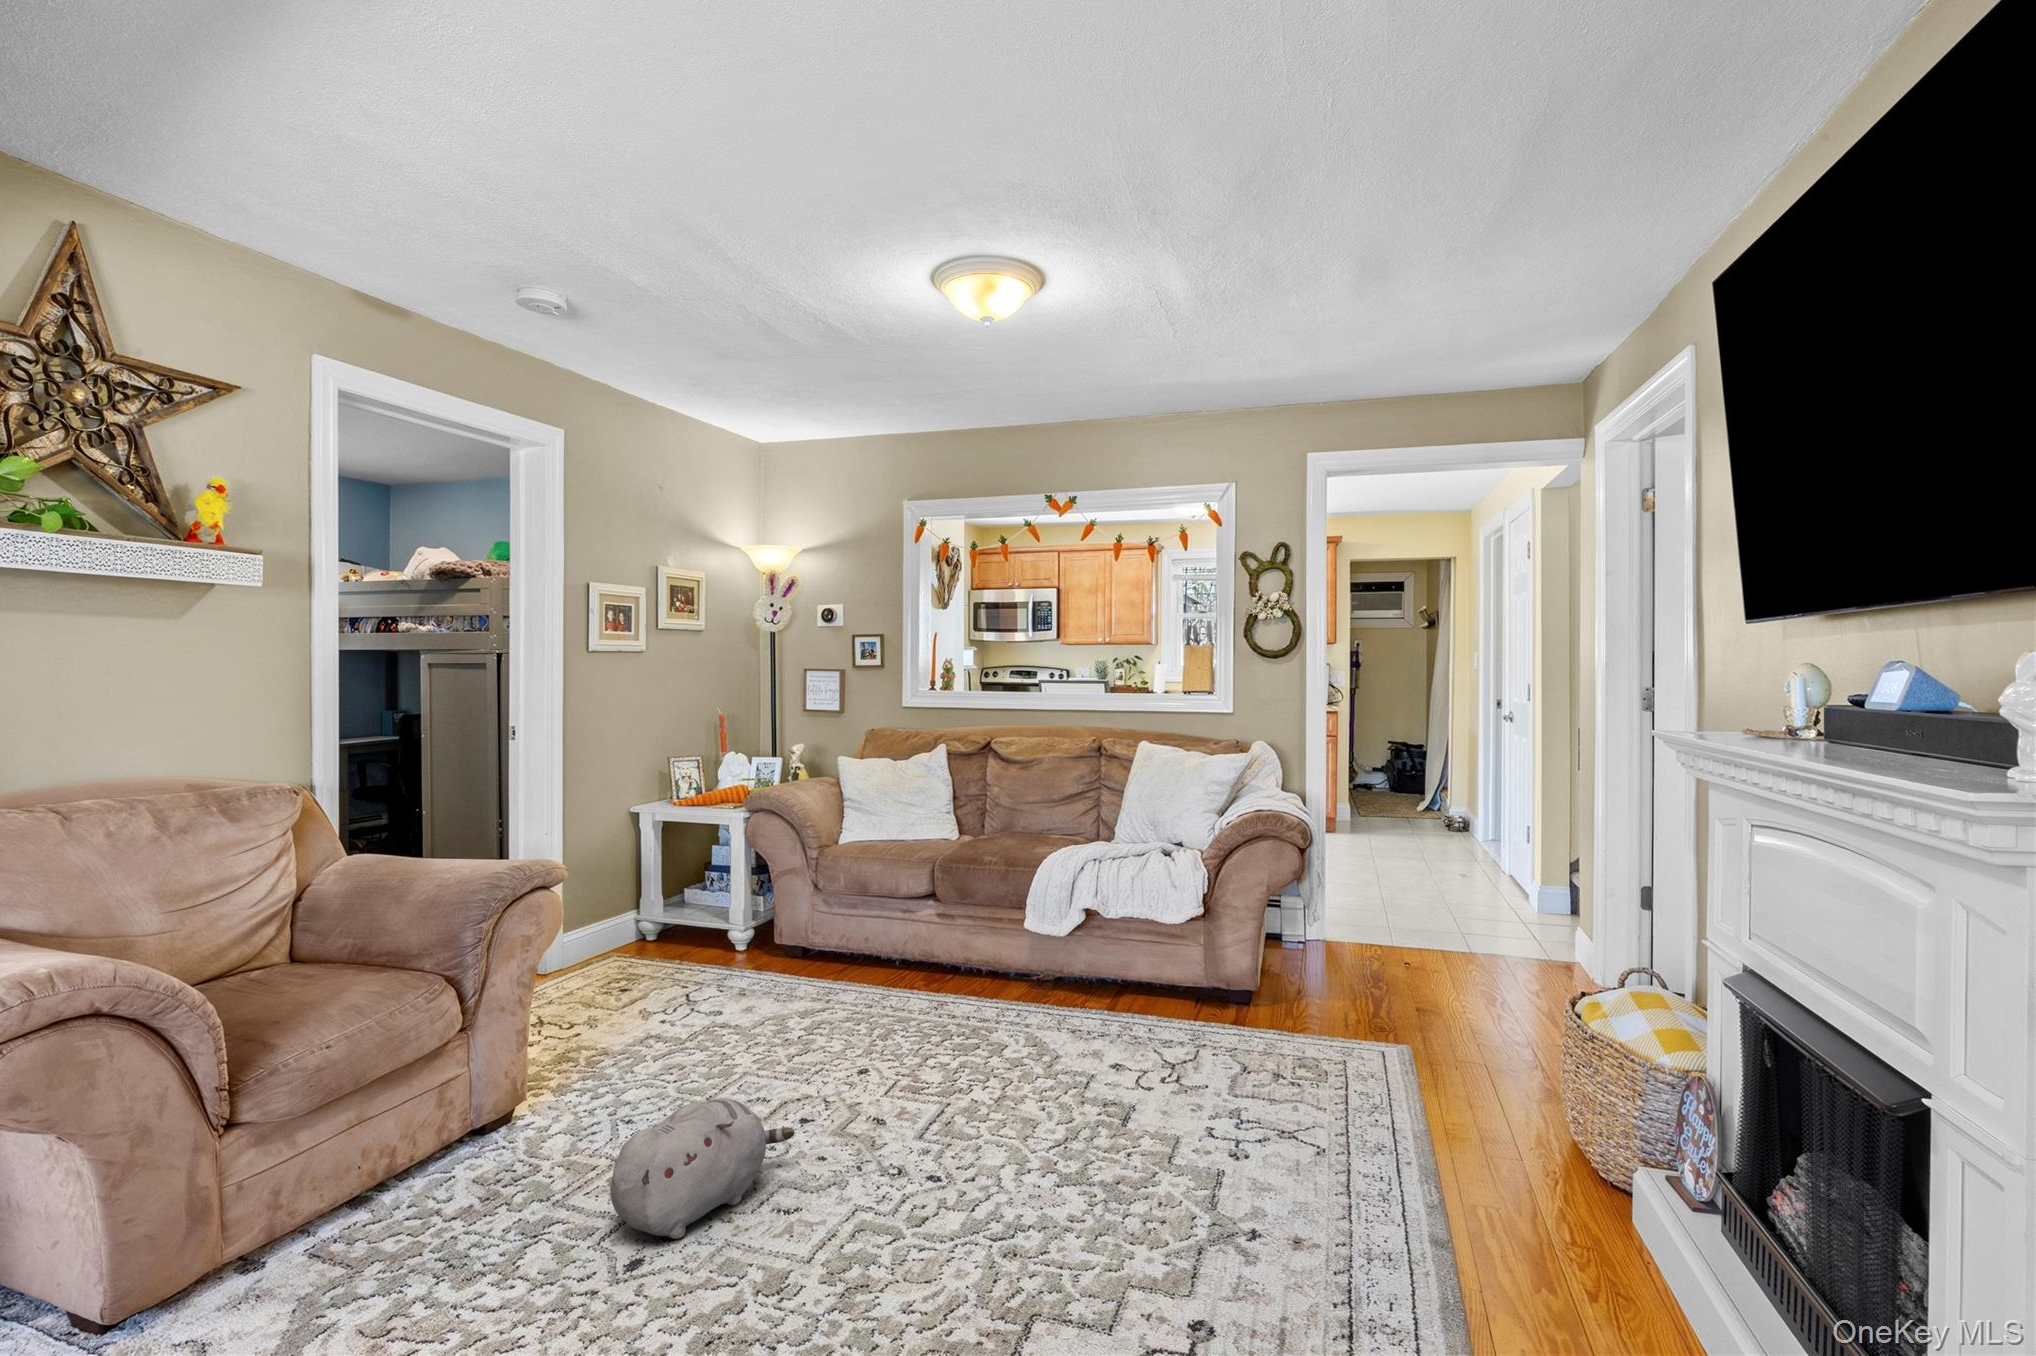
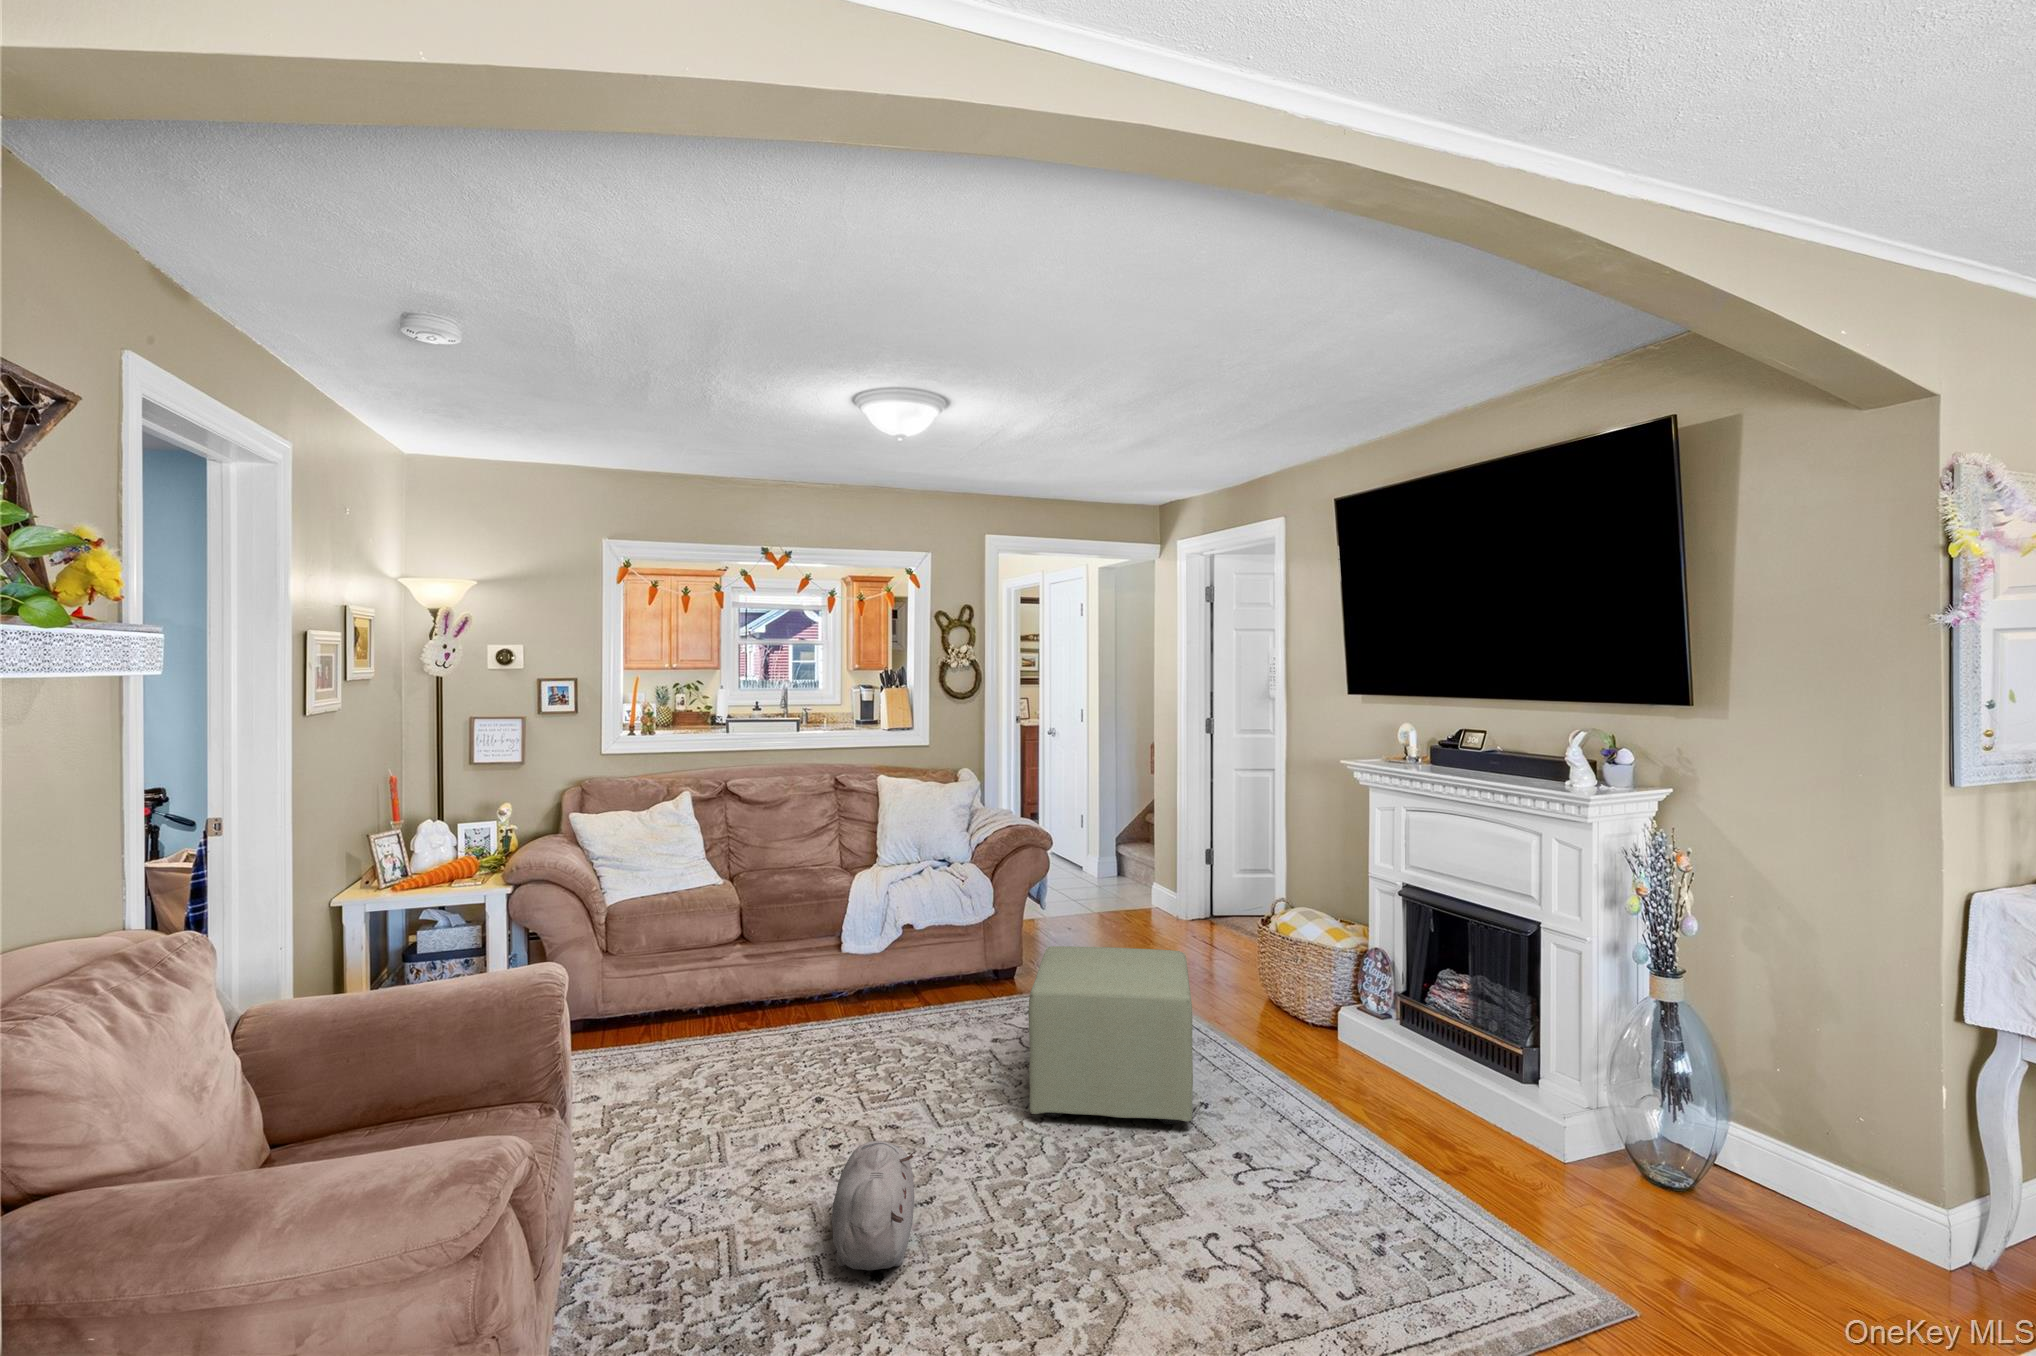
ottoman: none [1013,949,1298,1220] -> present [1028,946,1193,1124]

